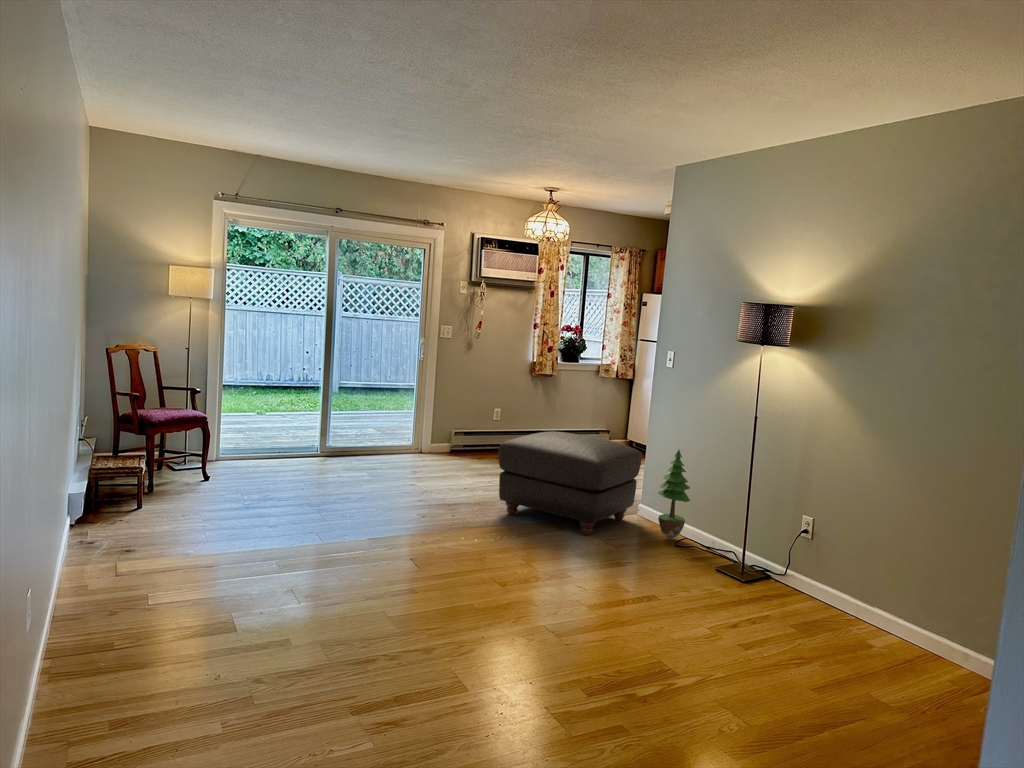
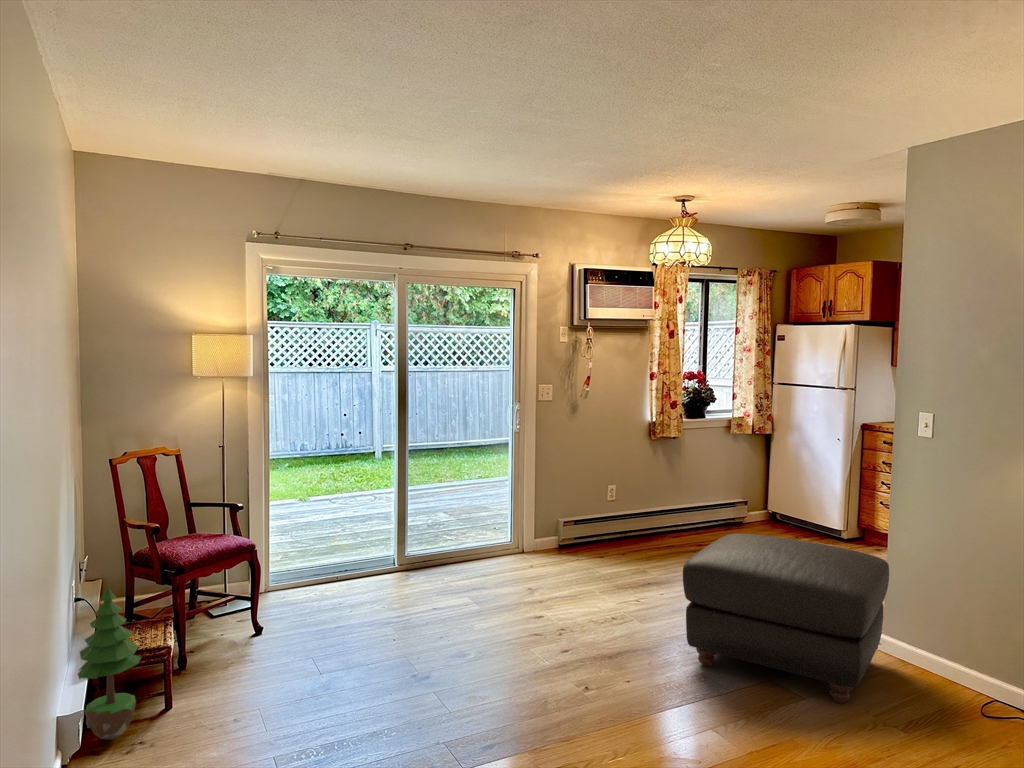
potted tree: present [658,450,690,539] -> present [78,585,141,740]

